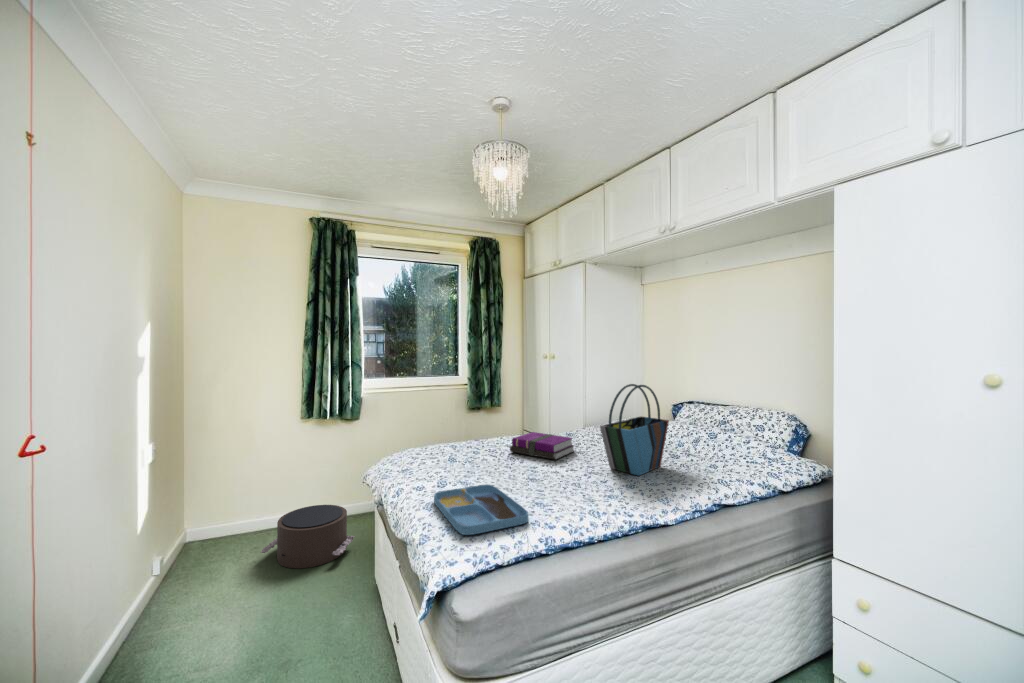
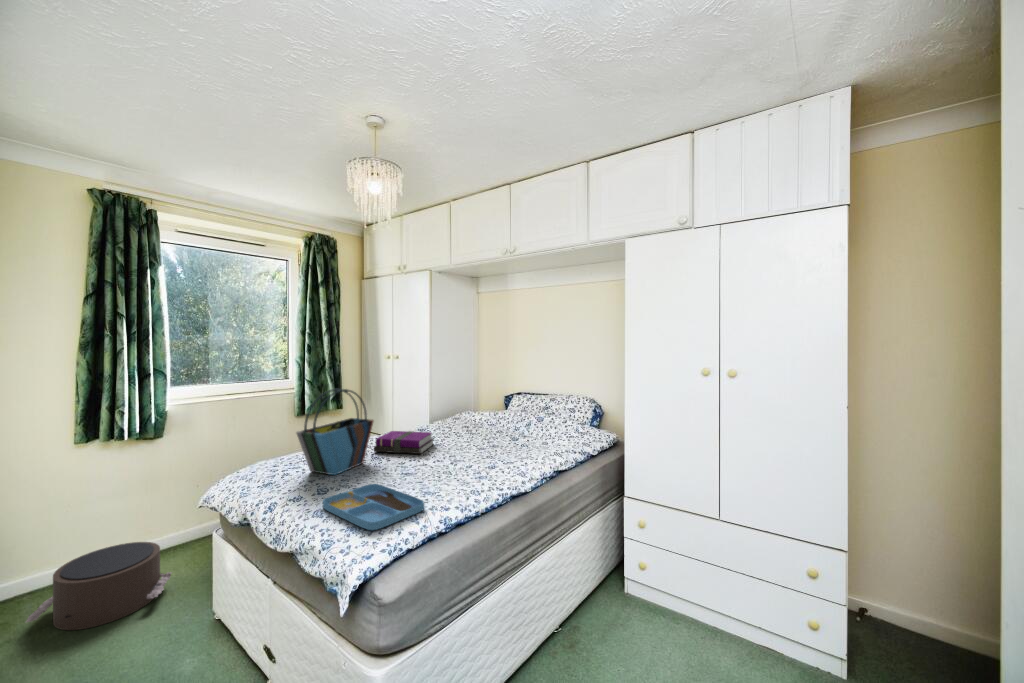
tote bag: present [600,384,669,475] -> present [297,389,373,475]

